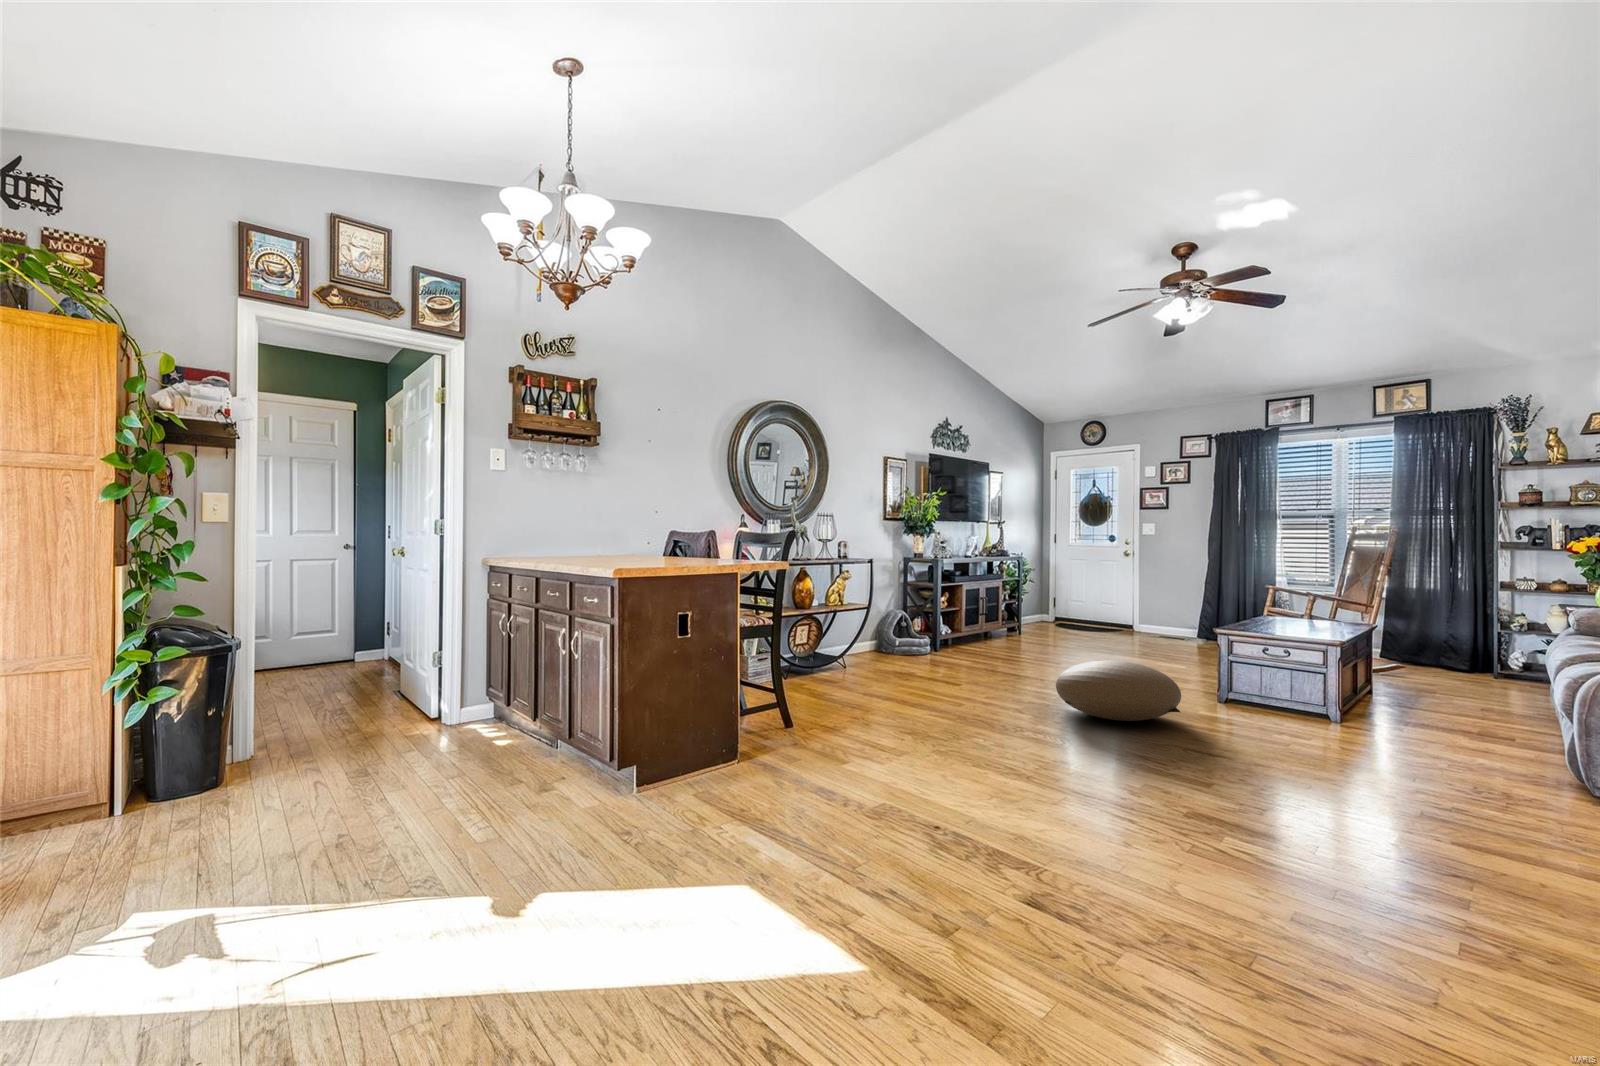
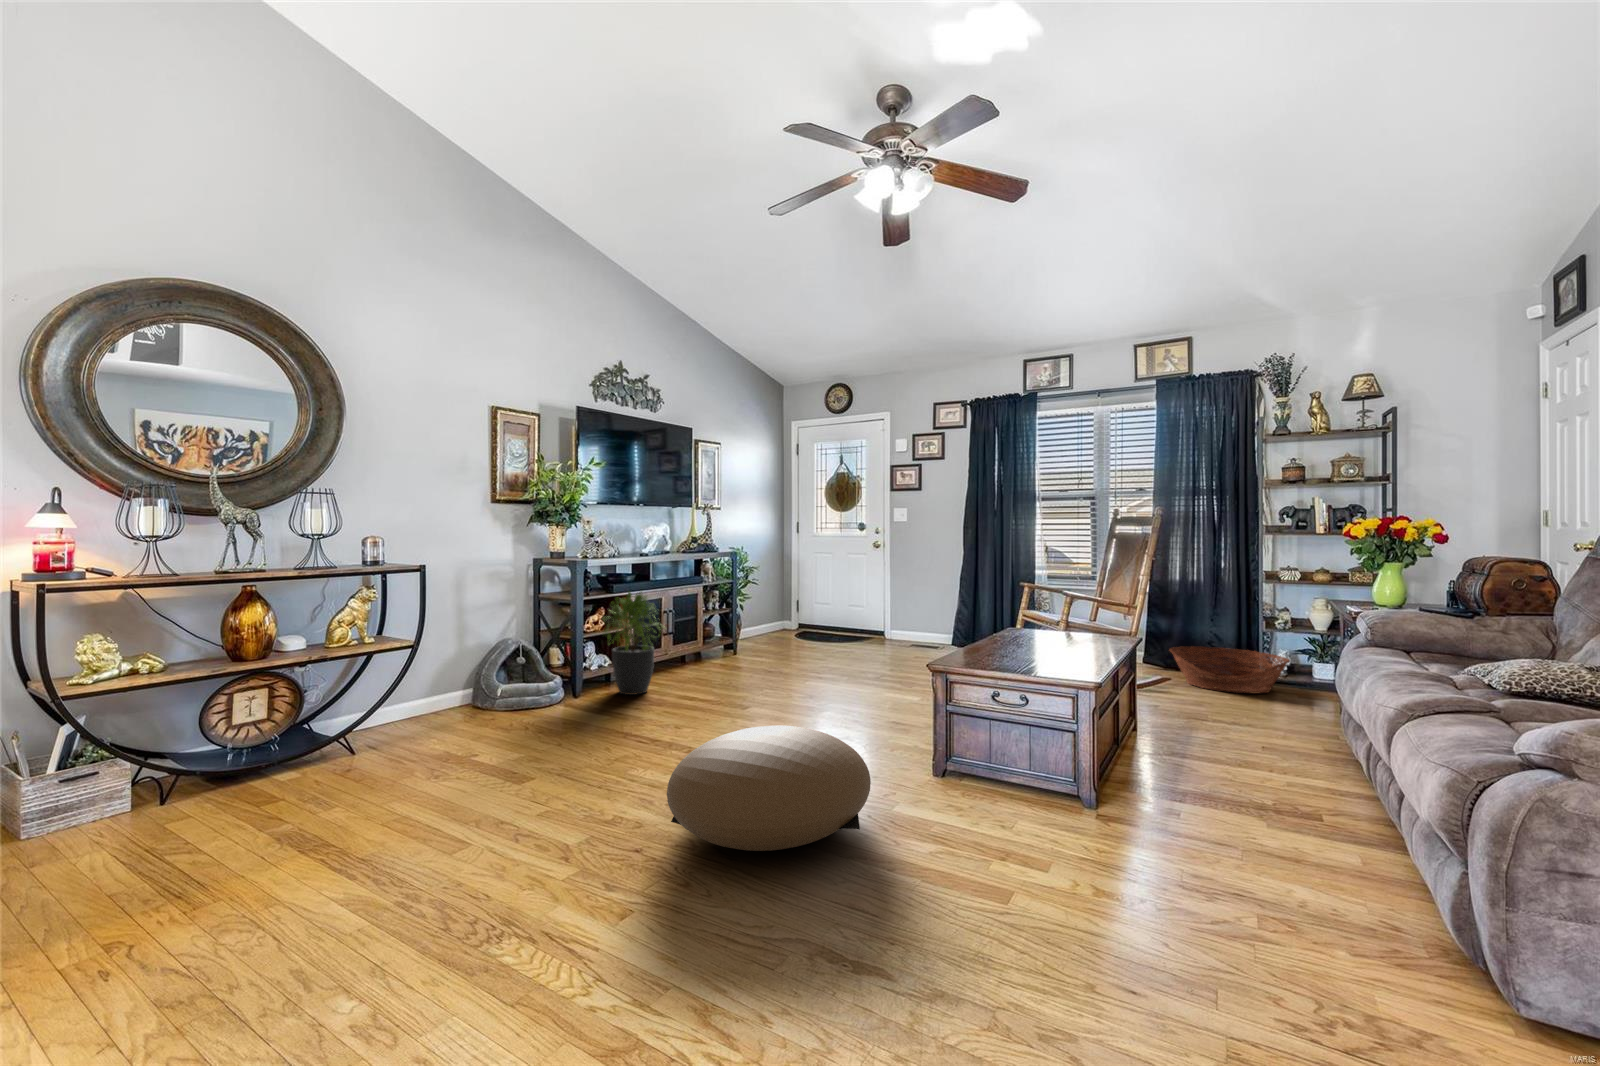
potted plant: none [938,583,986,655] -> present [603,592,661,695]
basket: none [1405,642,1523,680] -> present [1170,647,1290,694]

